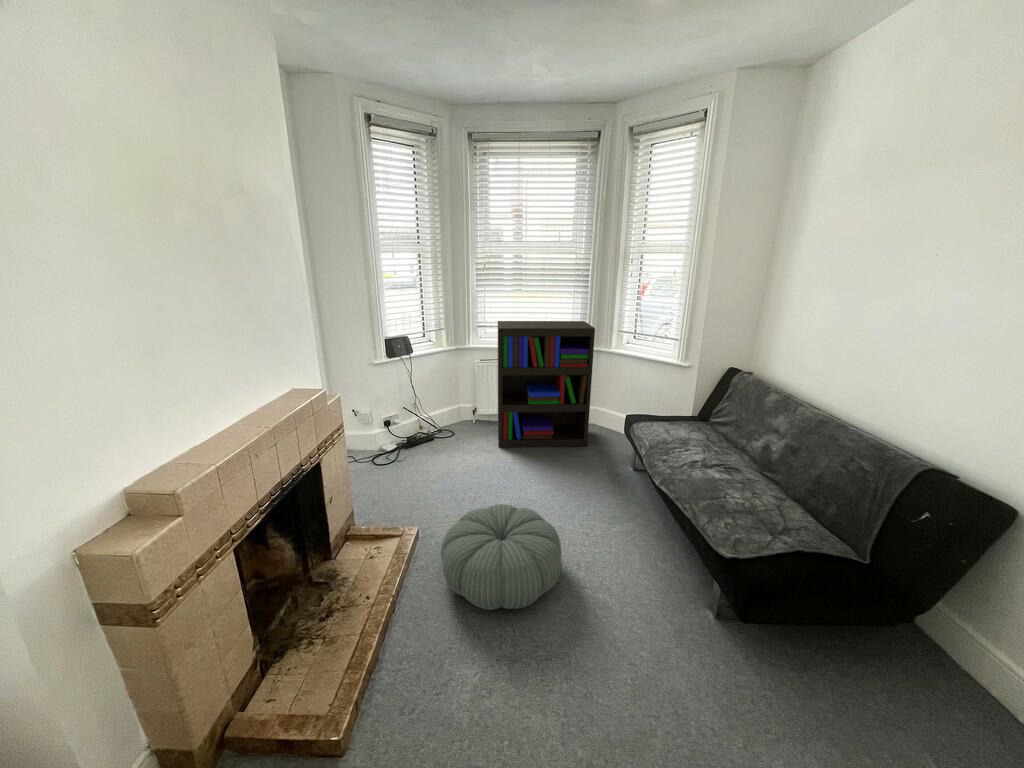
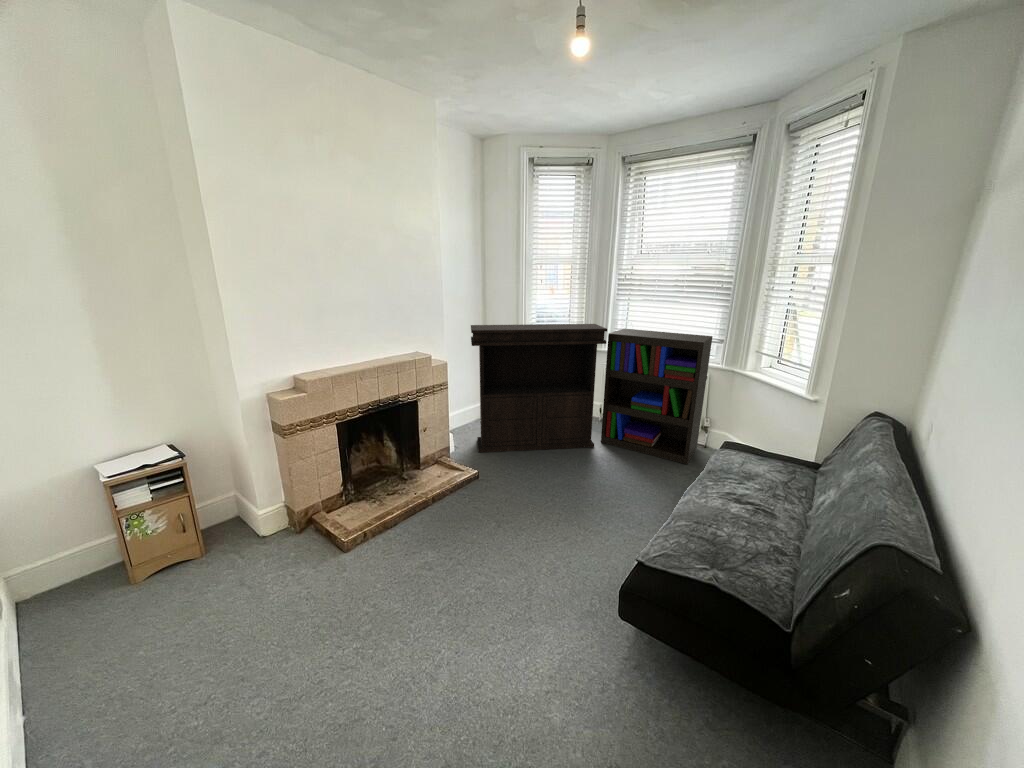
console table: none [336,319,505,506] -> present [471,324,607,453]
pouf: present [441,504,562,610] -> none [459,466,555,541]

